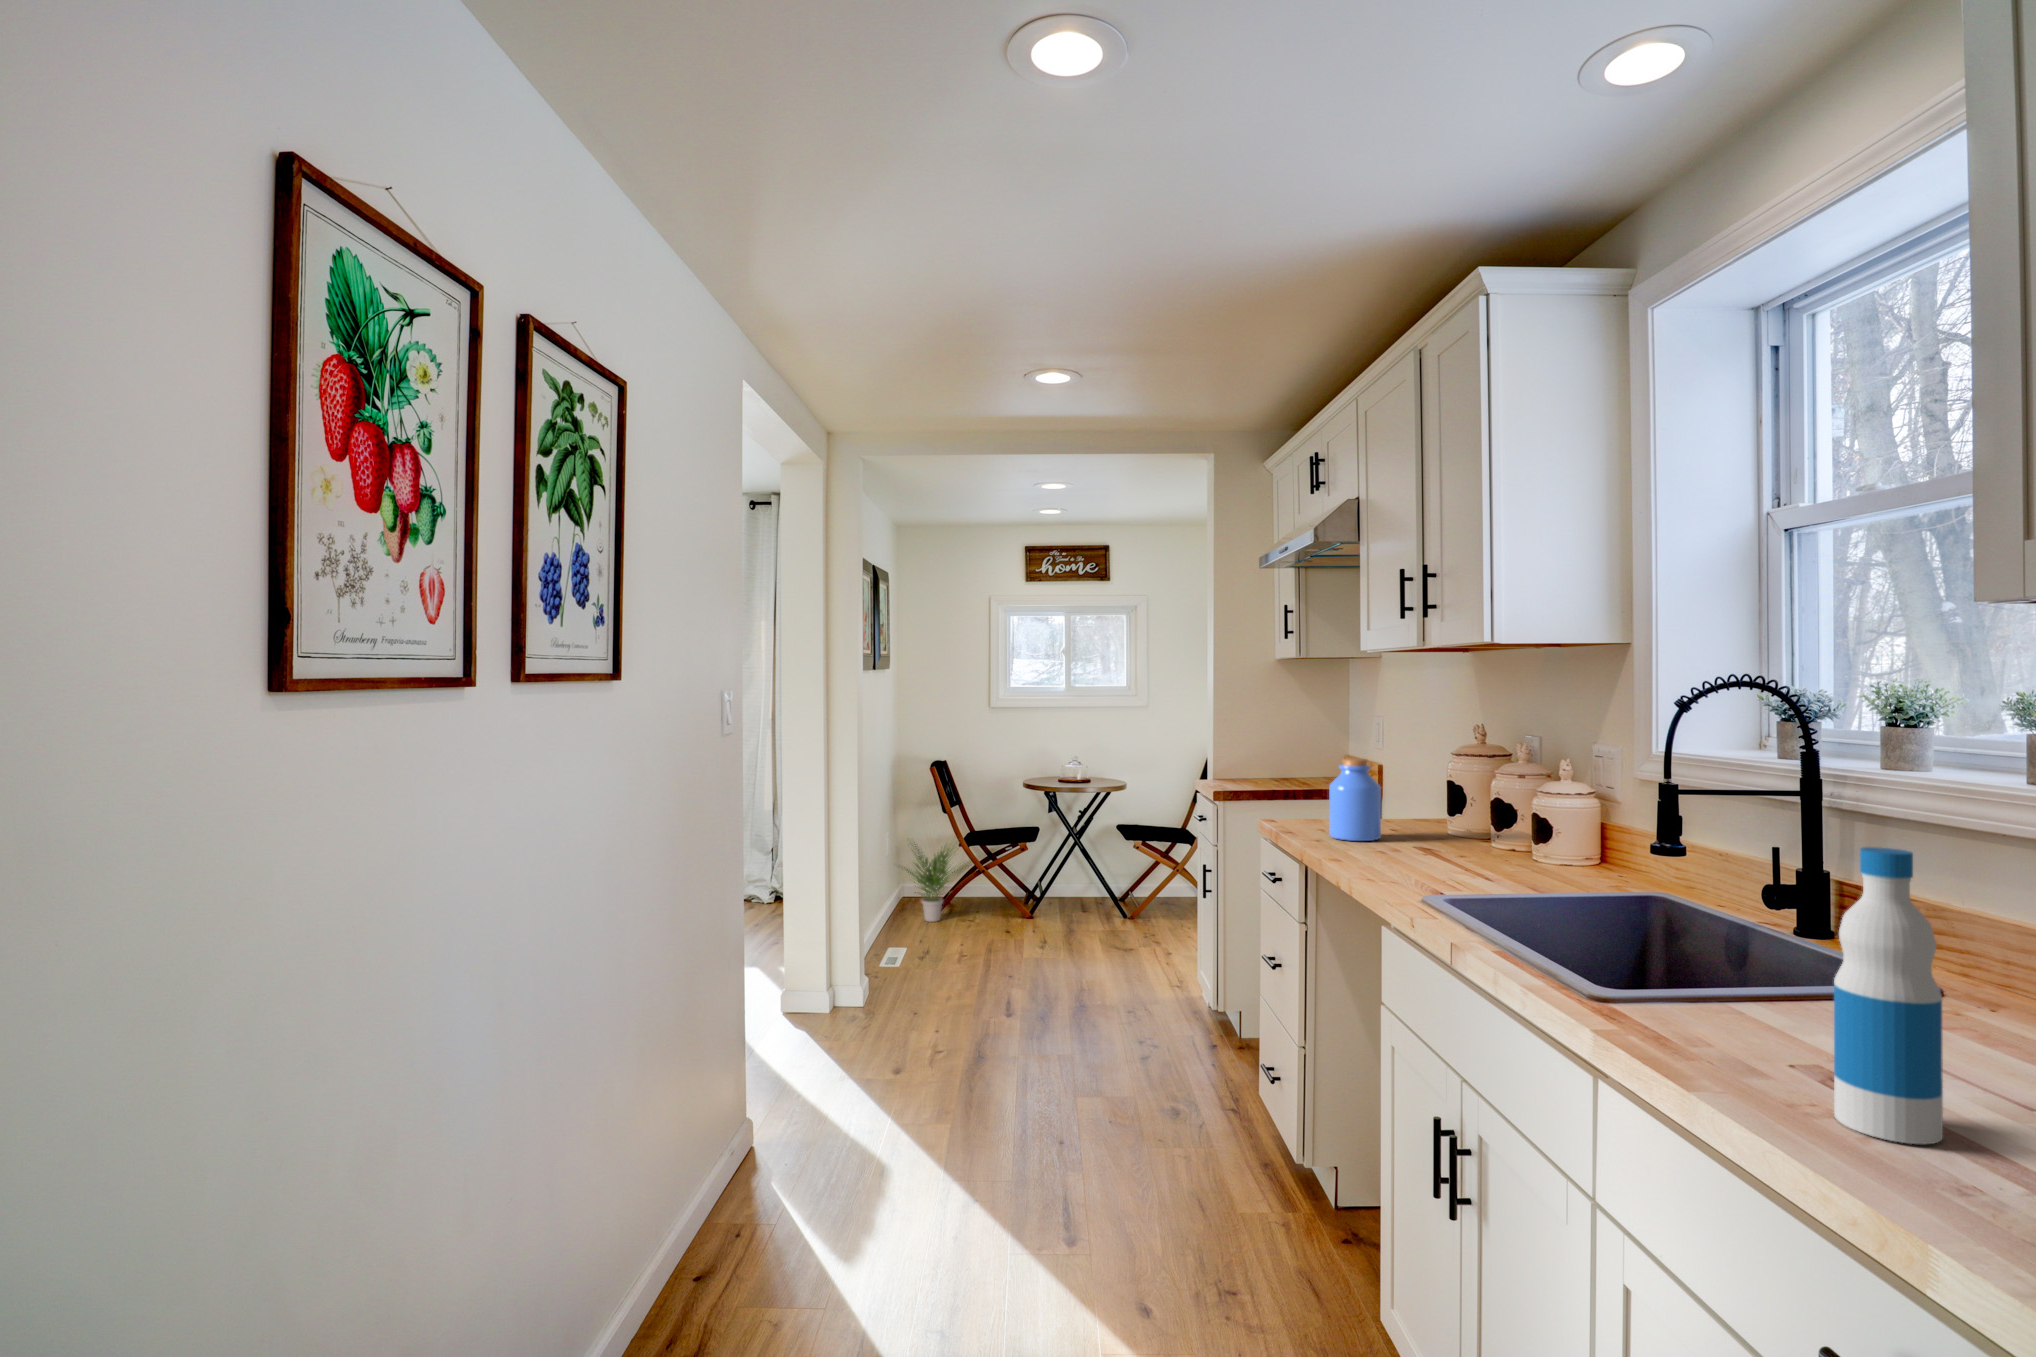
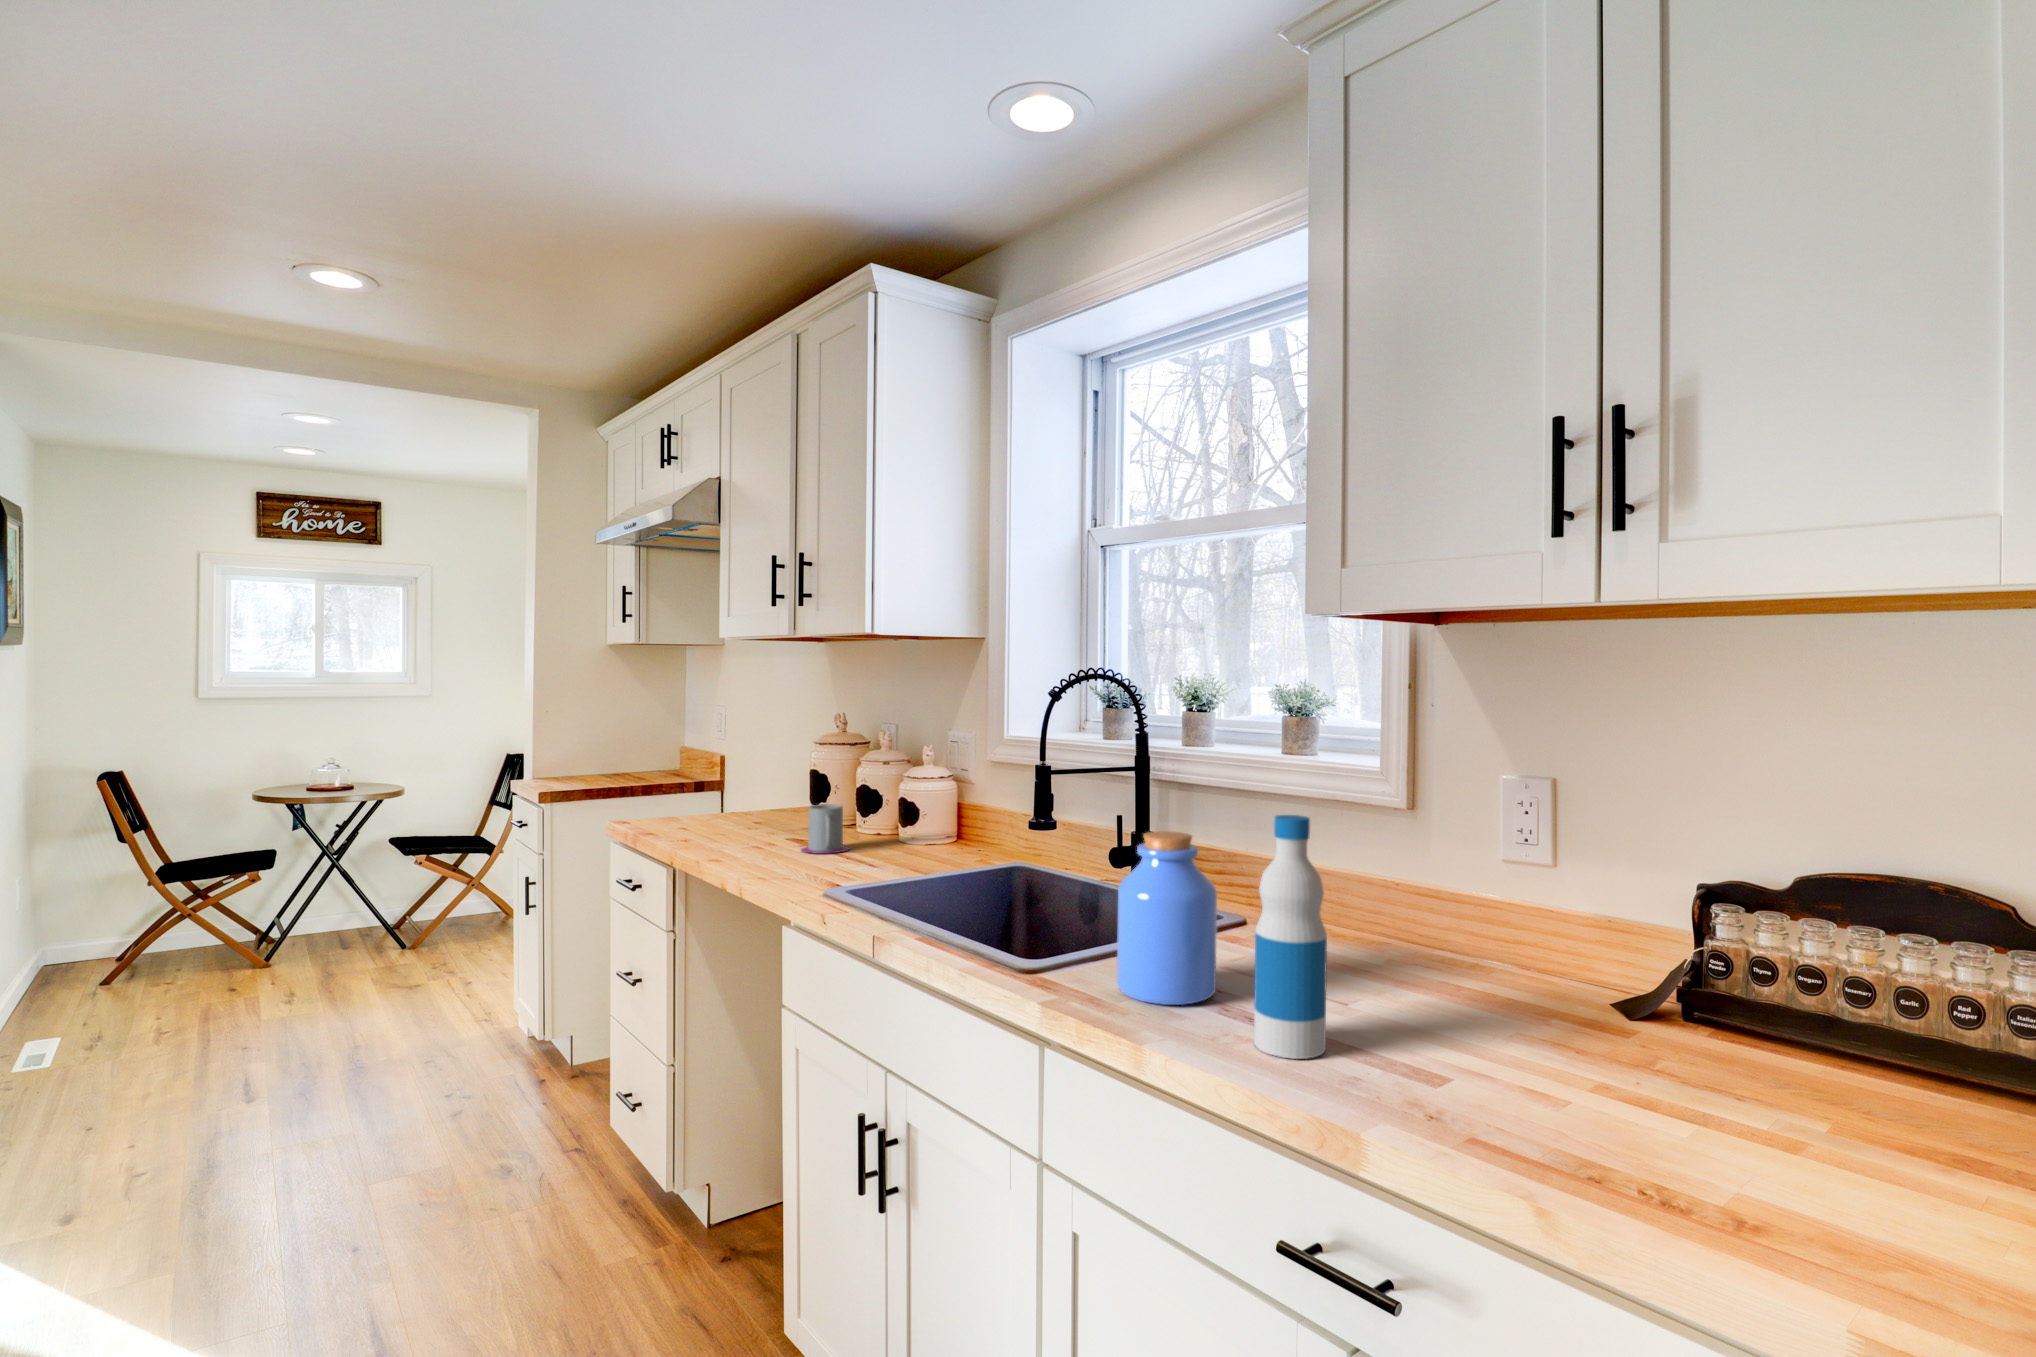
jar: present [1329,758,1381,841] -> present [1117,831,1217,1005]
mug: none [1417,816,1470,865] -> present [802,804,850,854]
potted plant: present [904,839,964,922] -> none [21,873,171,997]

